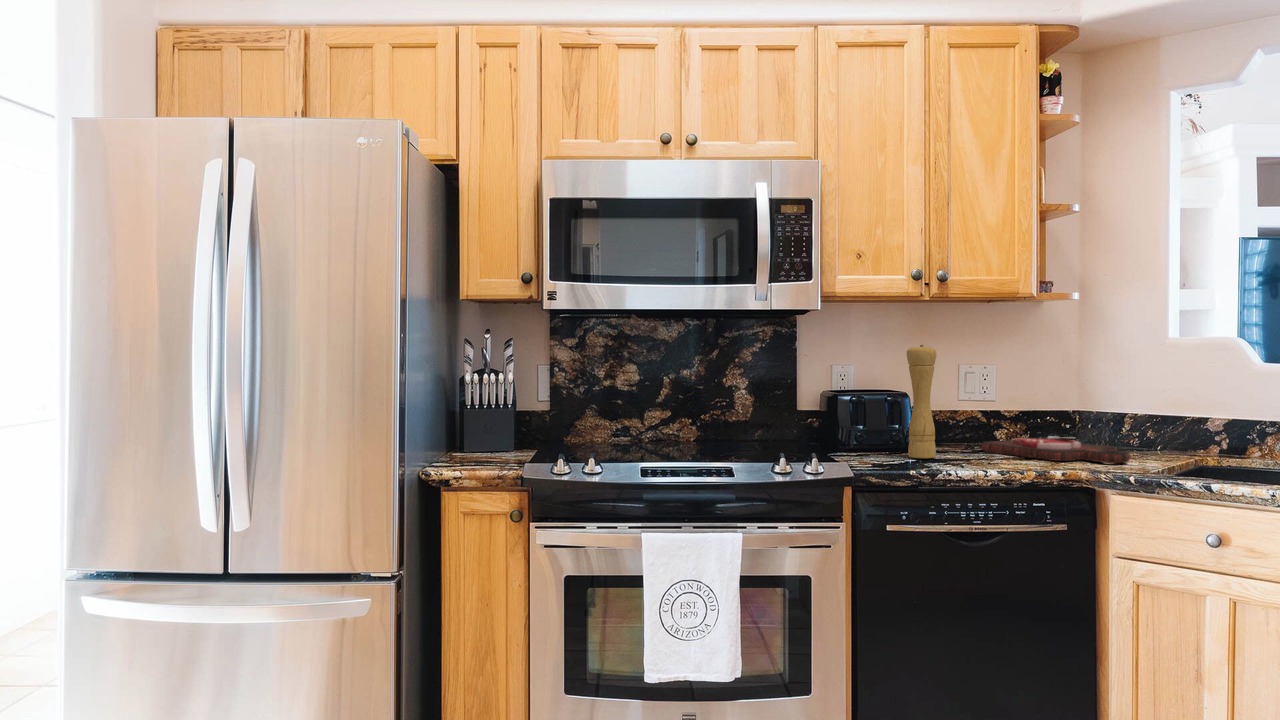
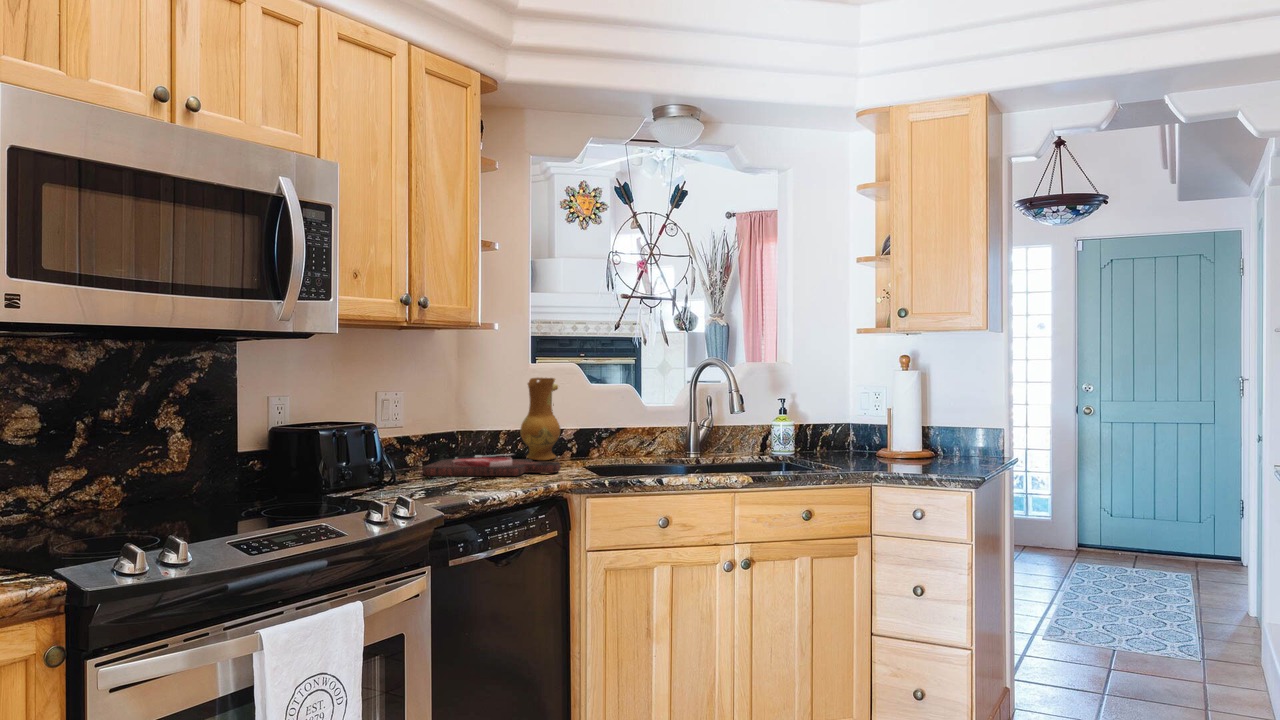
pepper mill: present [907,345,936,458] -> none [400,374,429,489]
ceramic jug: none [1148,351,1213,454] -> present [520,378,561,460]

